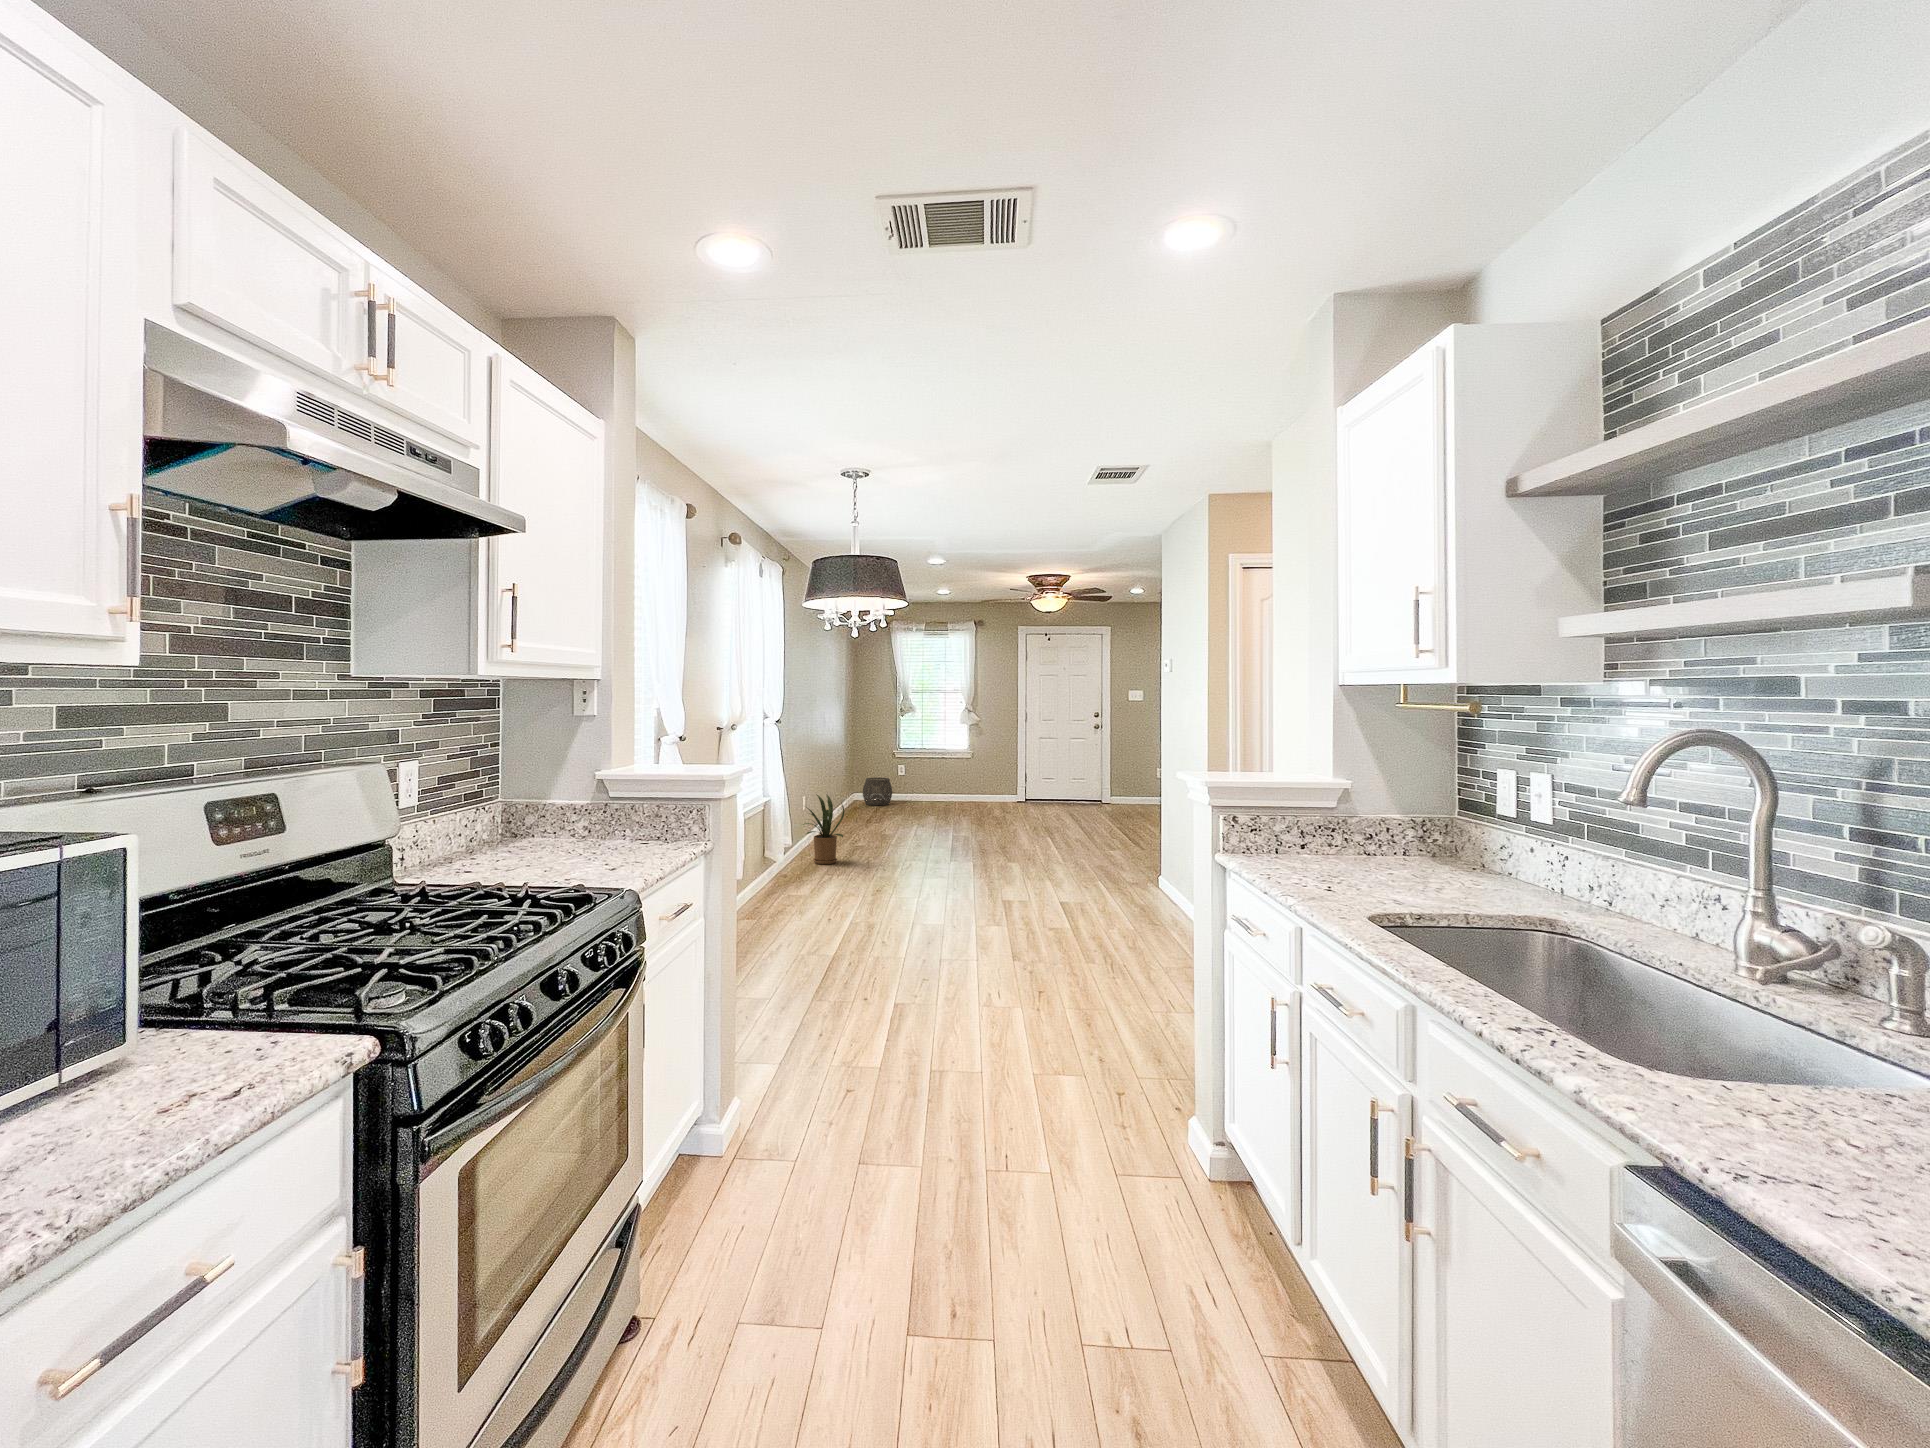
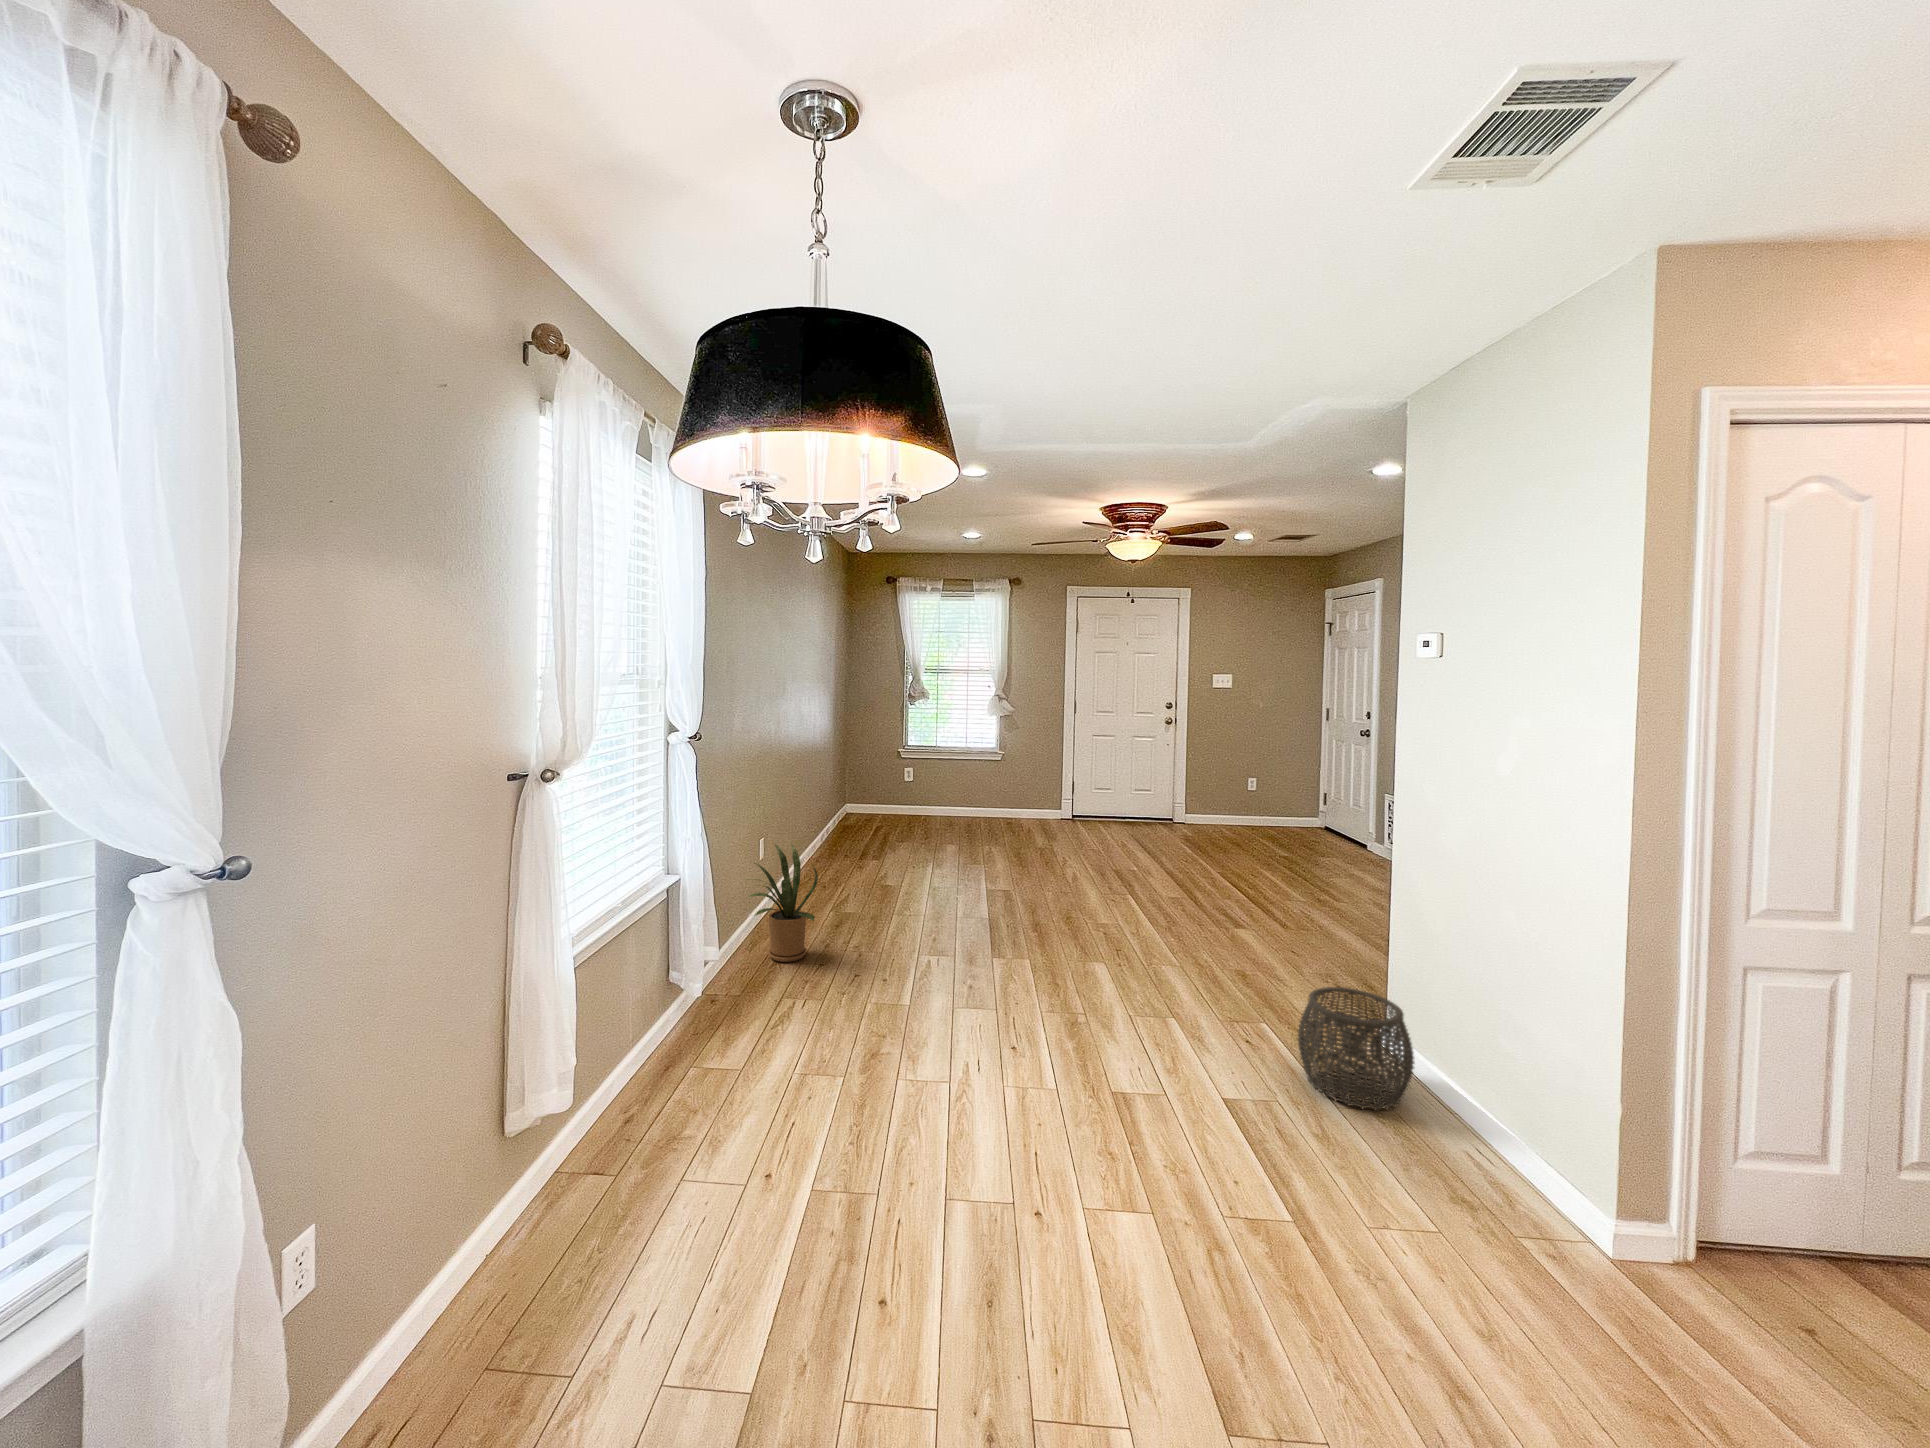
woven basket: present [863,778,892,806] -> present [1298,987,1414,1110]

